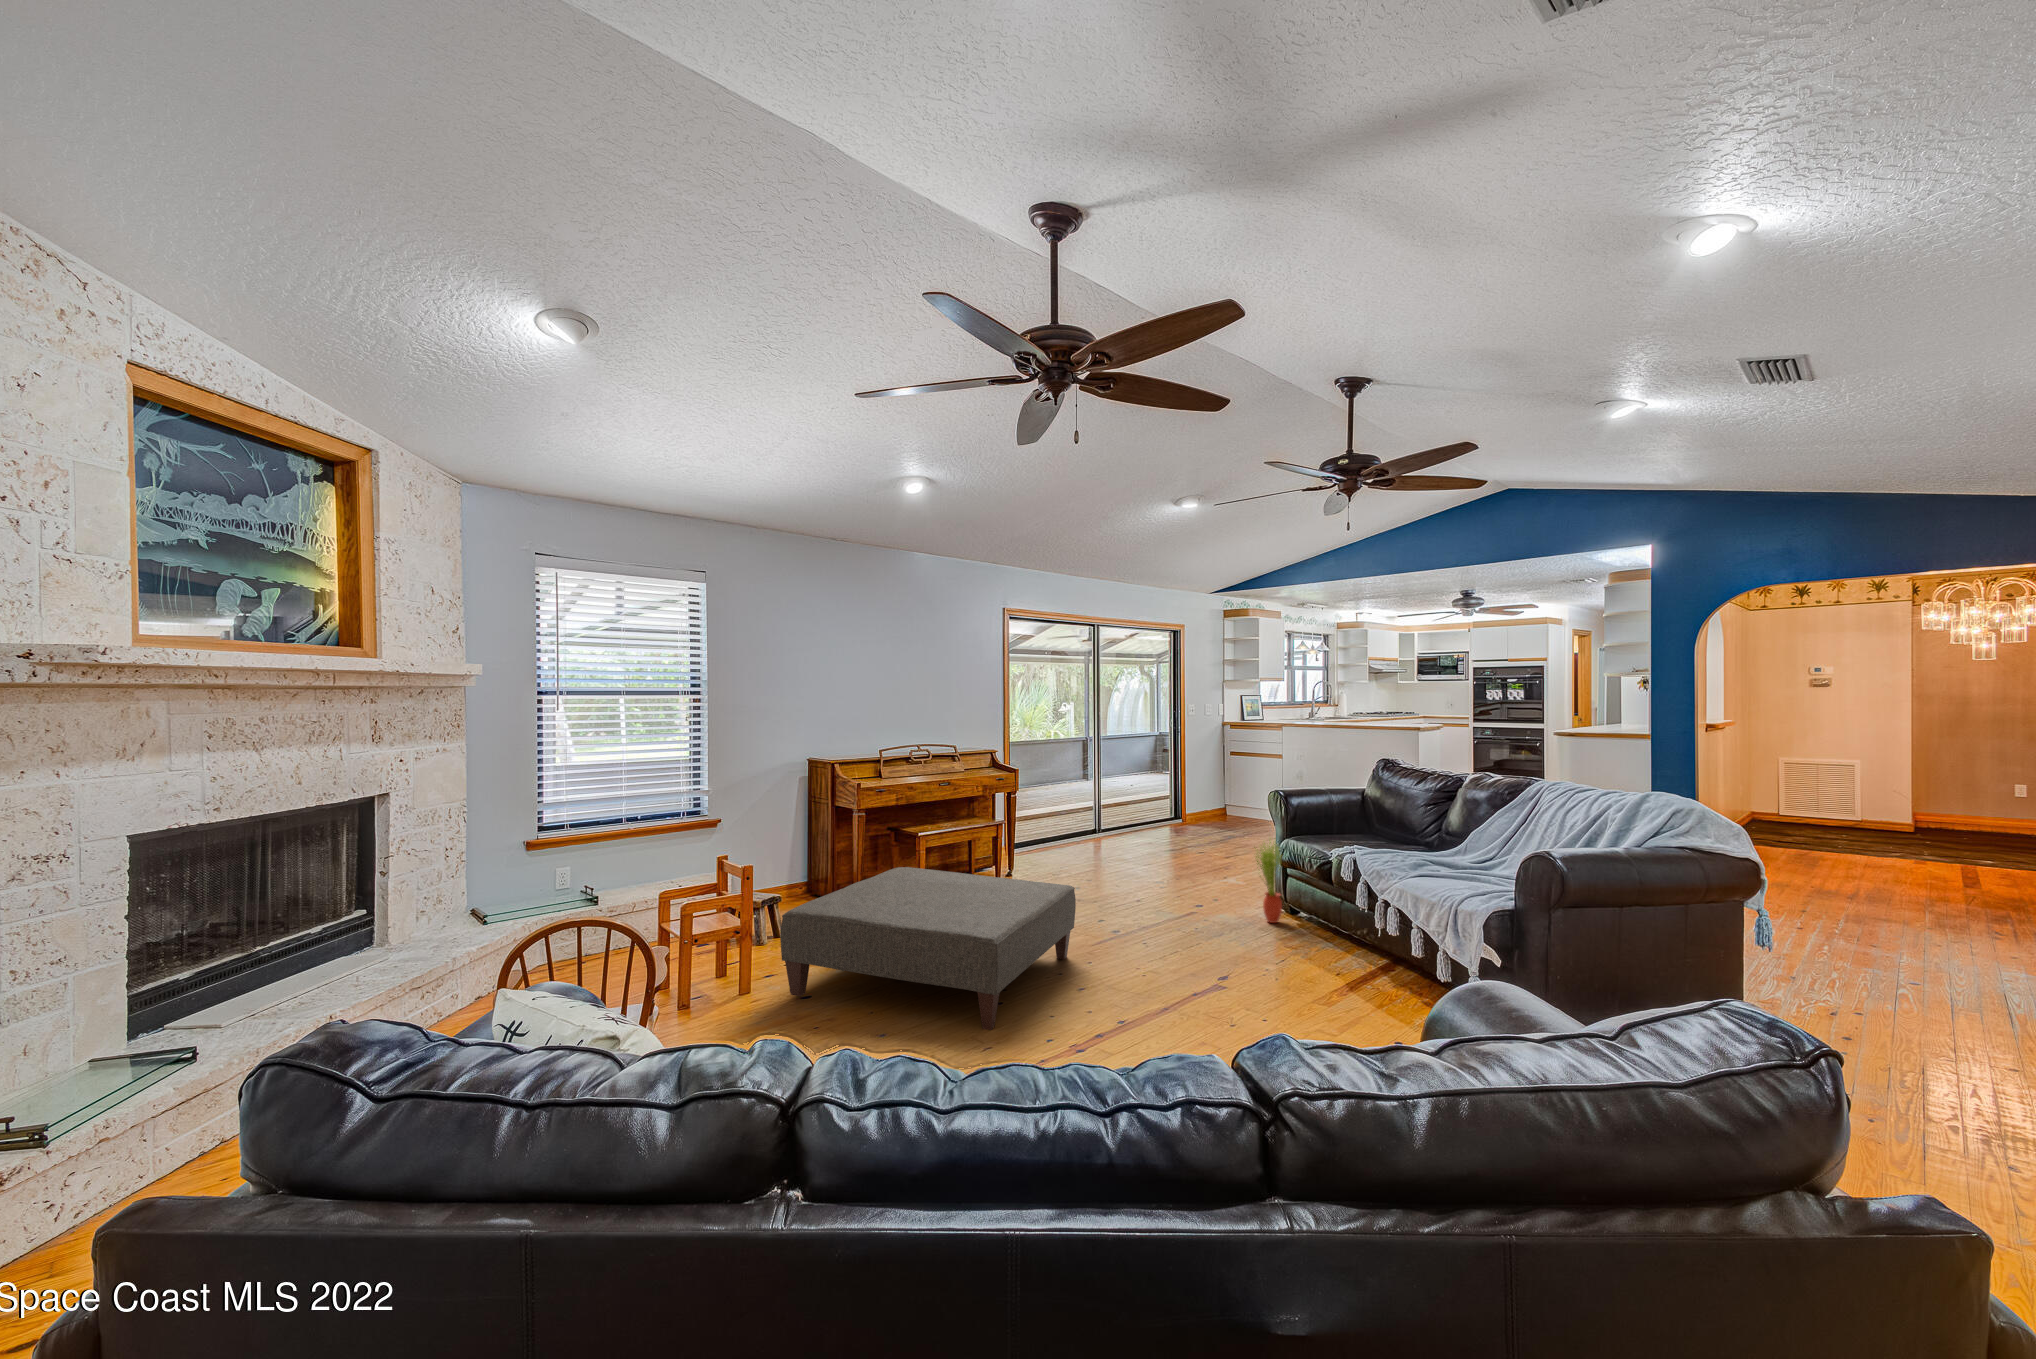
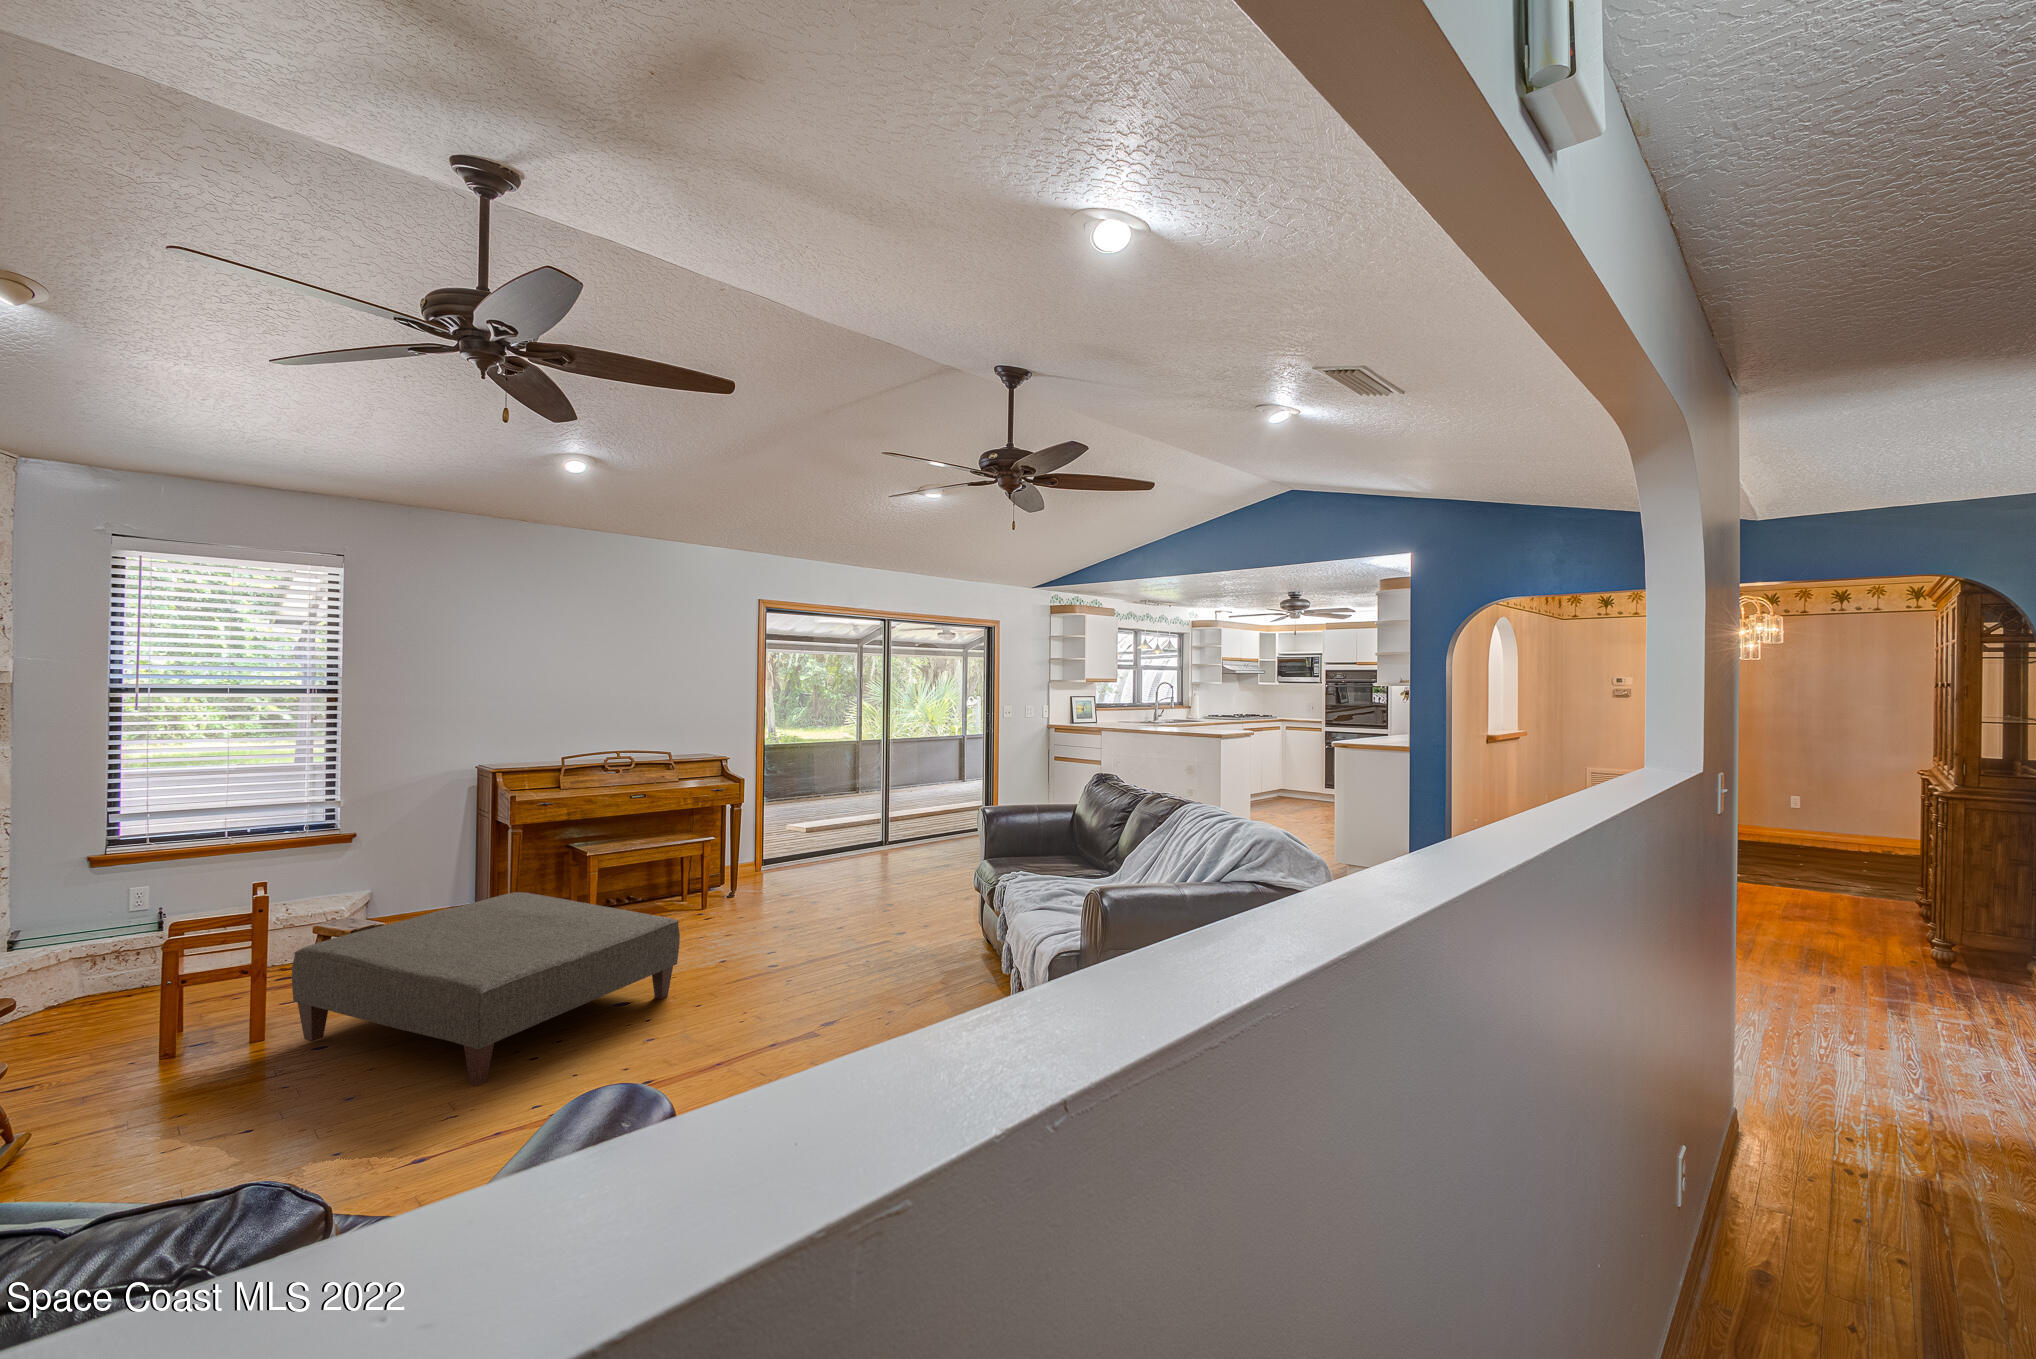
potted plant: present [1255,838,1282,923] -> none [922,864,951,958]

